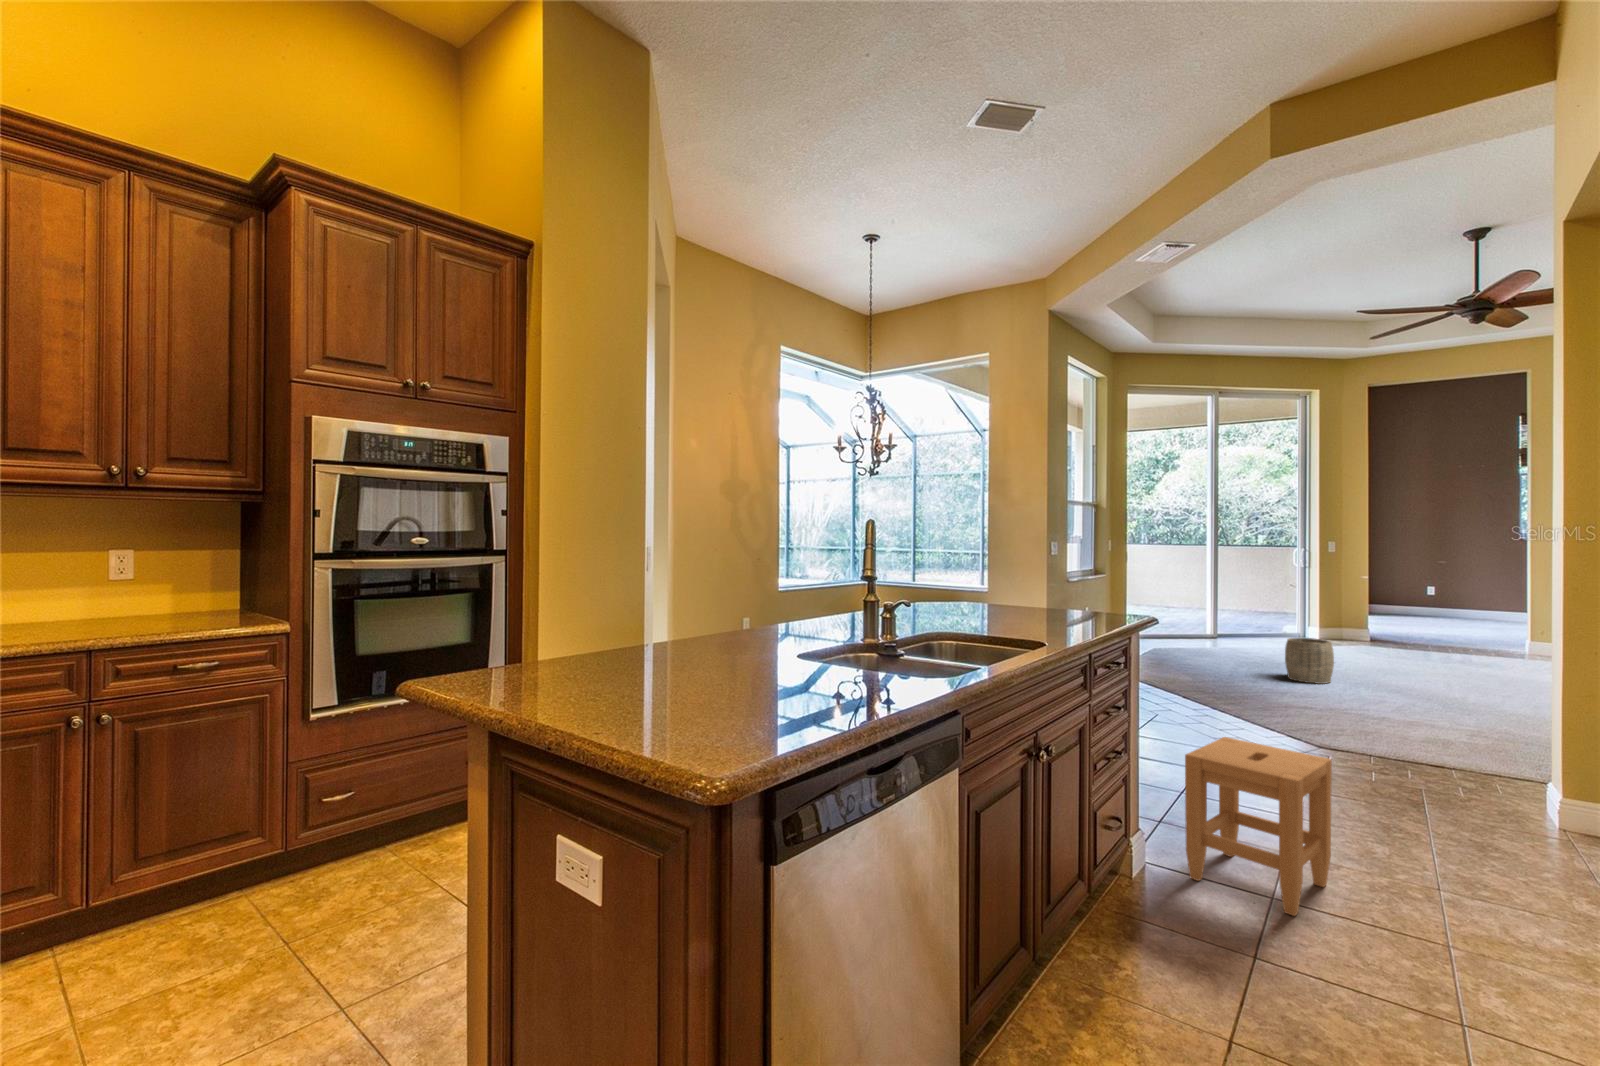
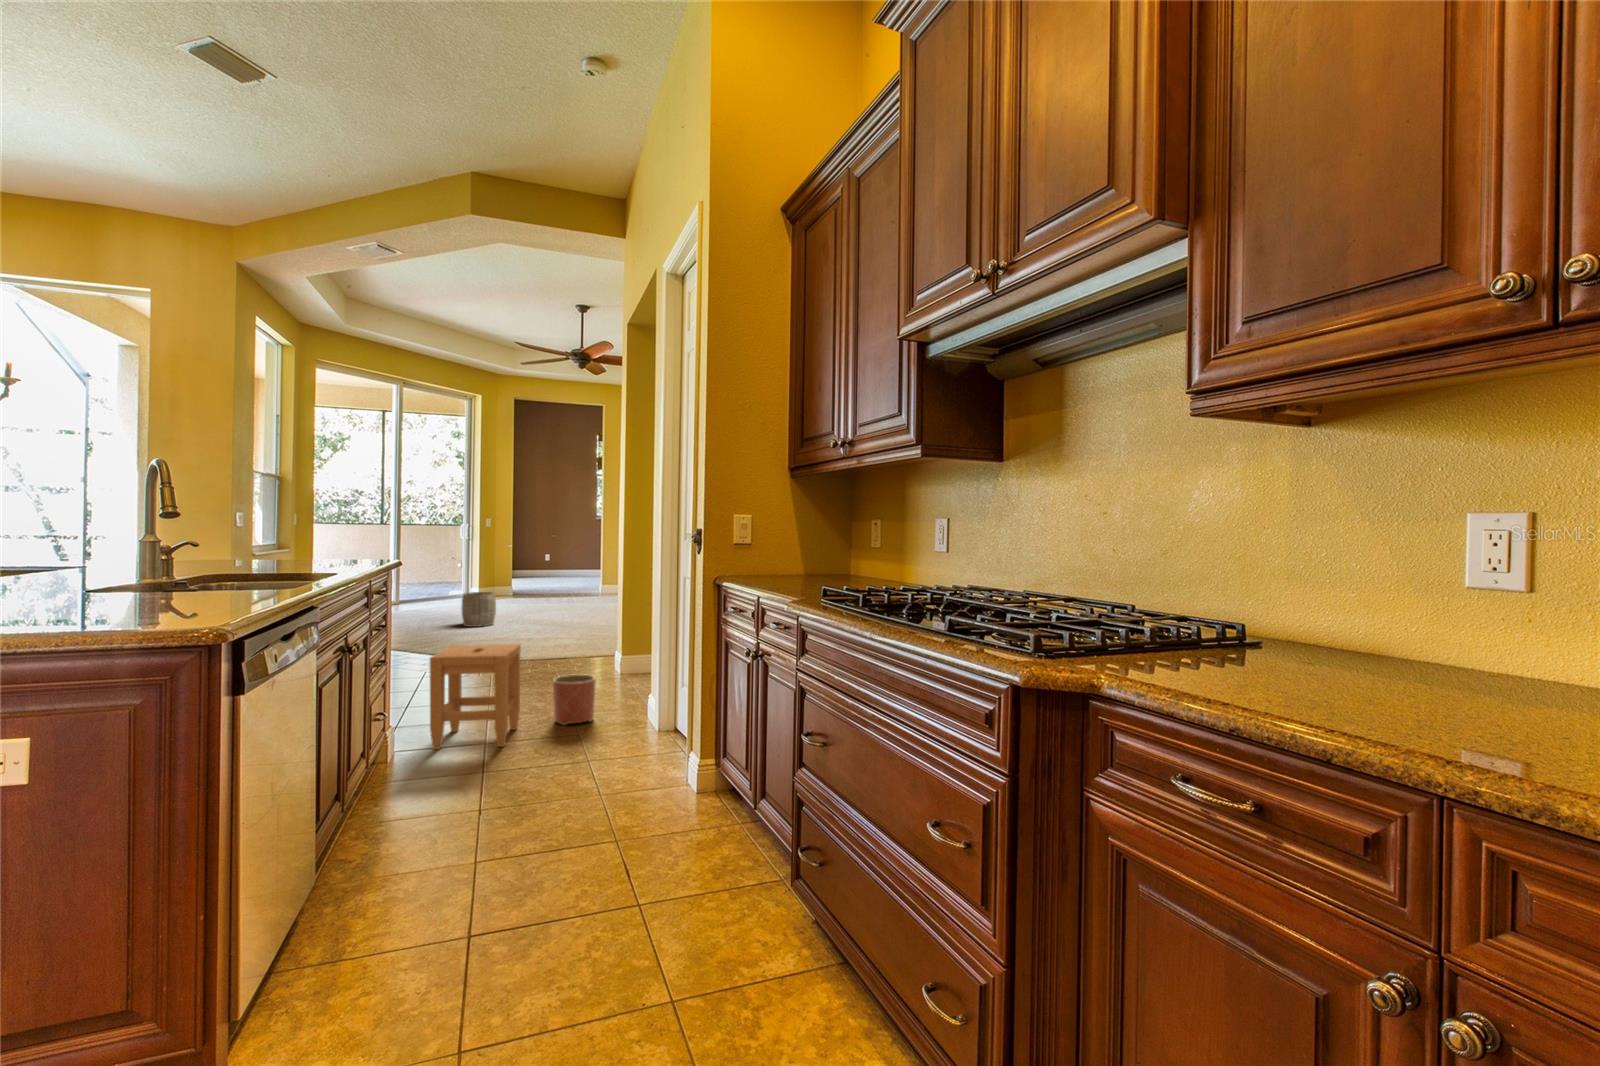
planter: none [1393,824,1485,925] -> present [553,674,596,725]

